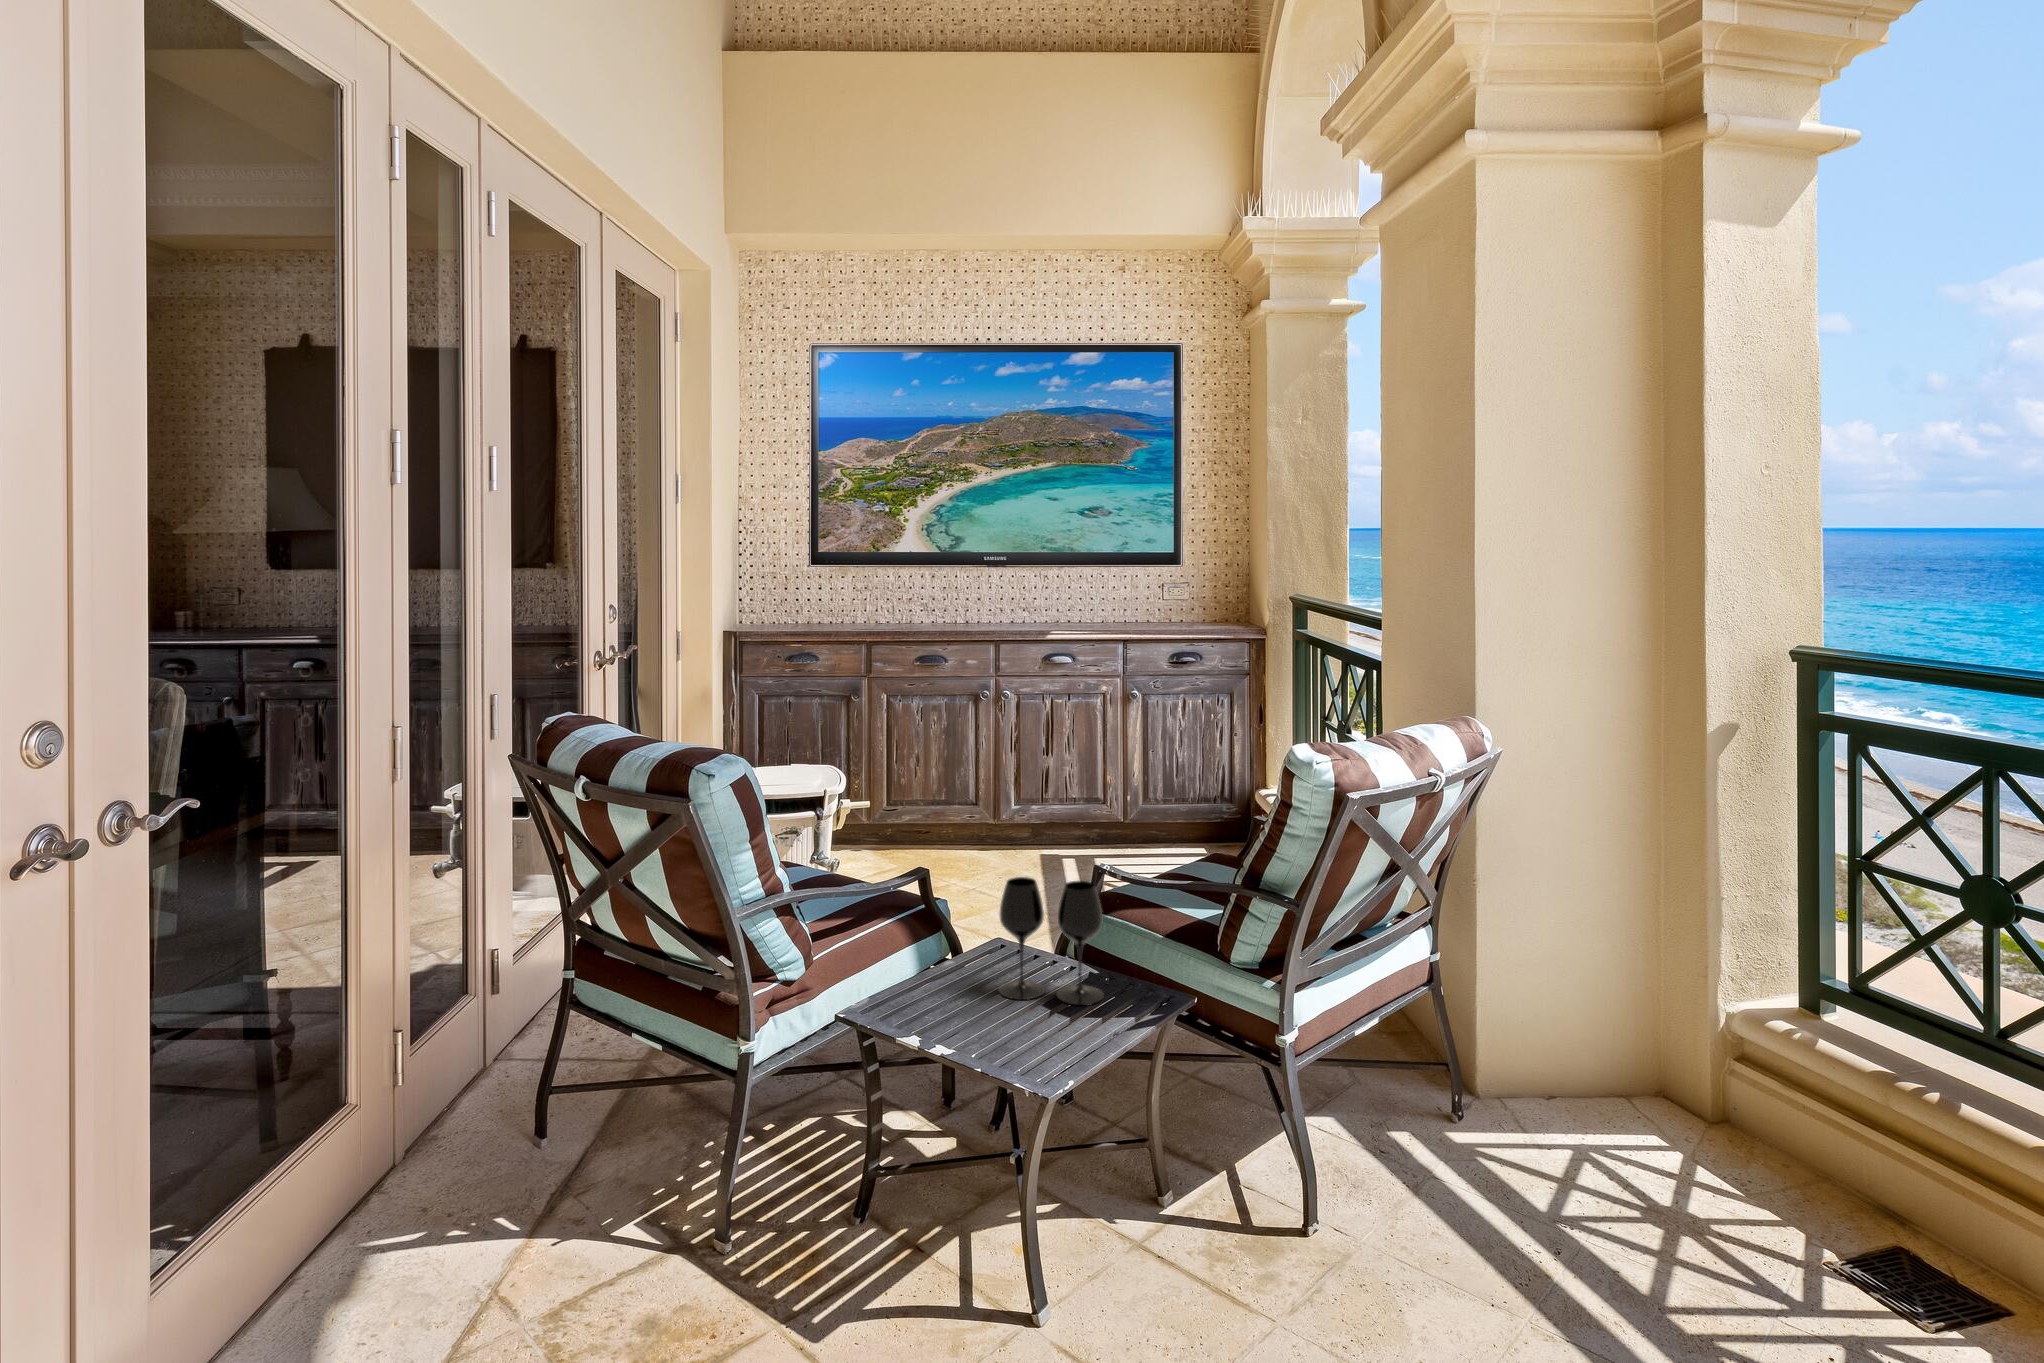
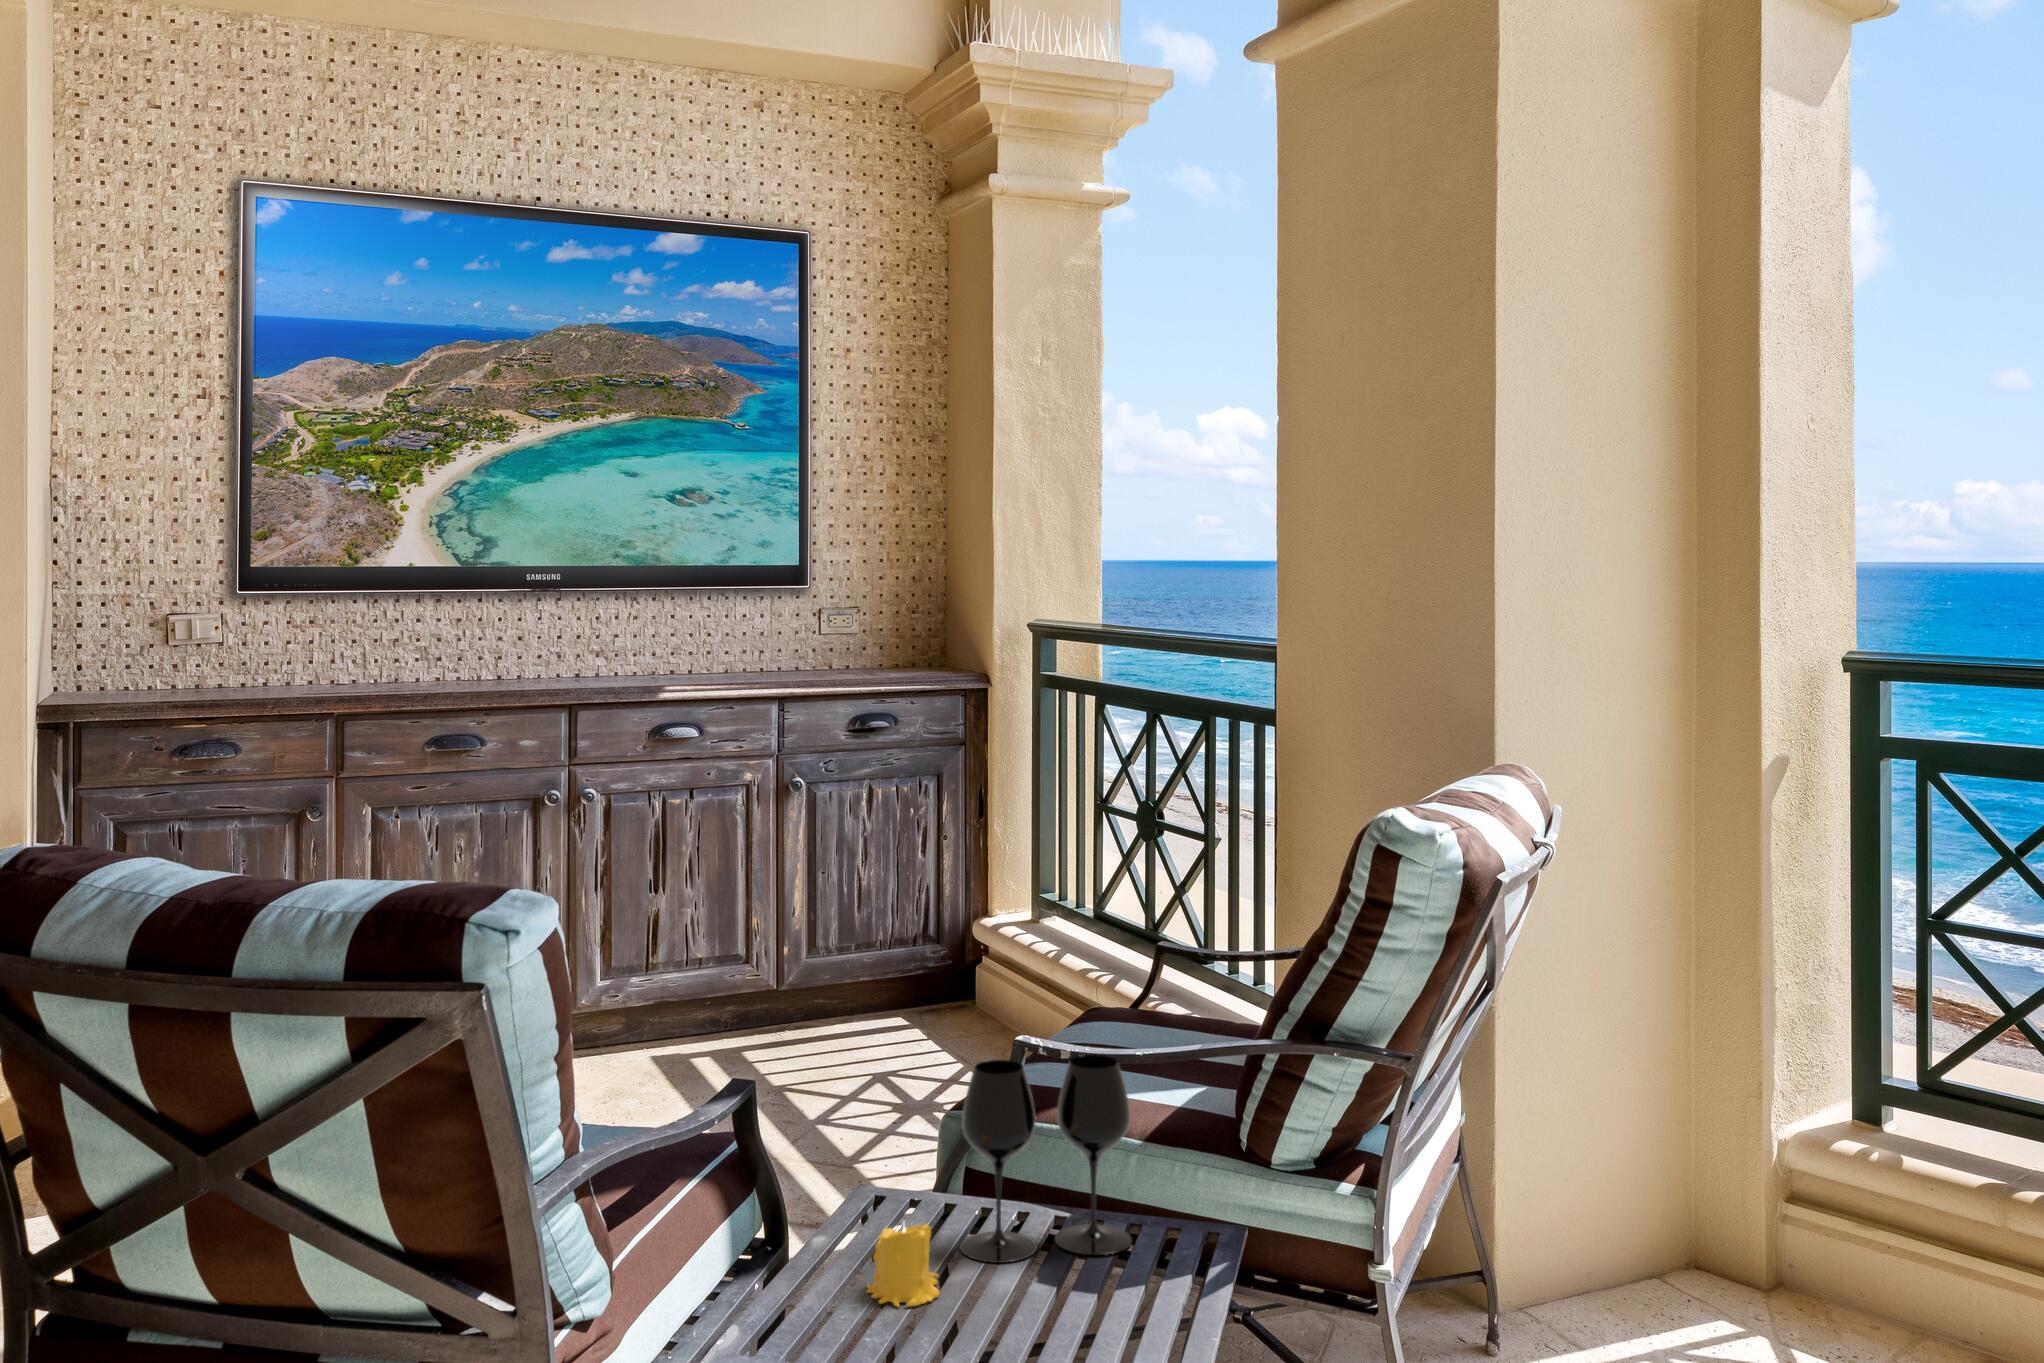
candle: none [924,962,971,1015] -> present [867,1223,940,1307]

